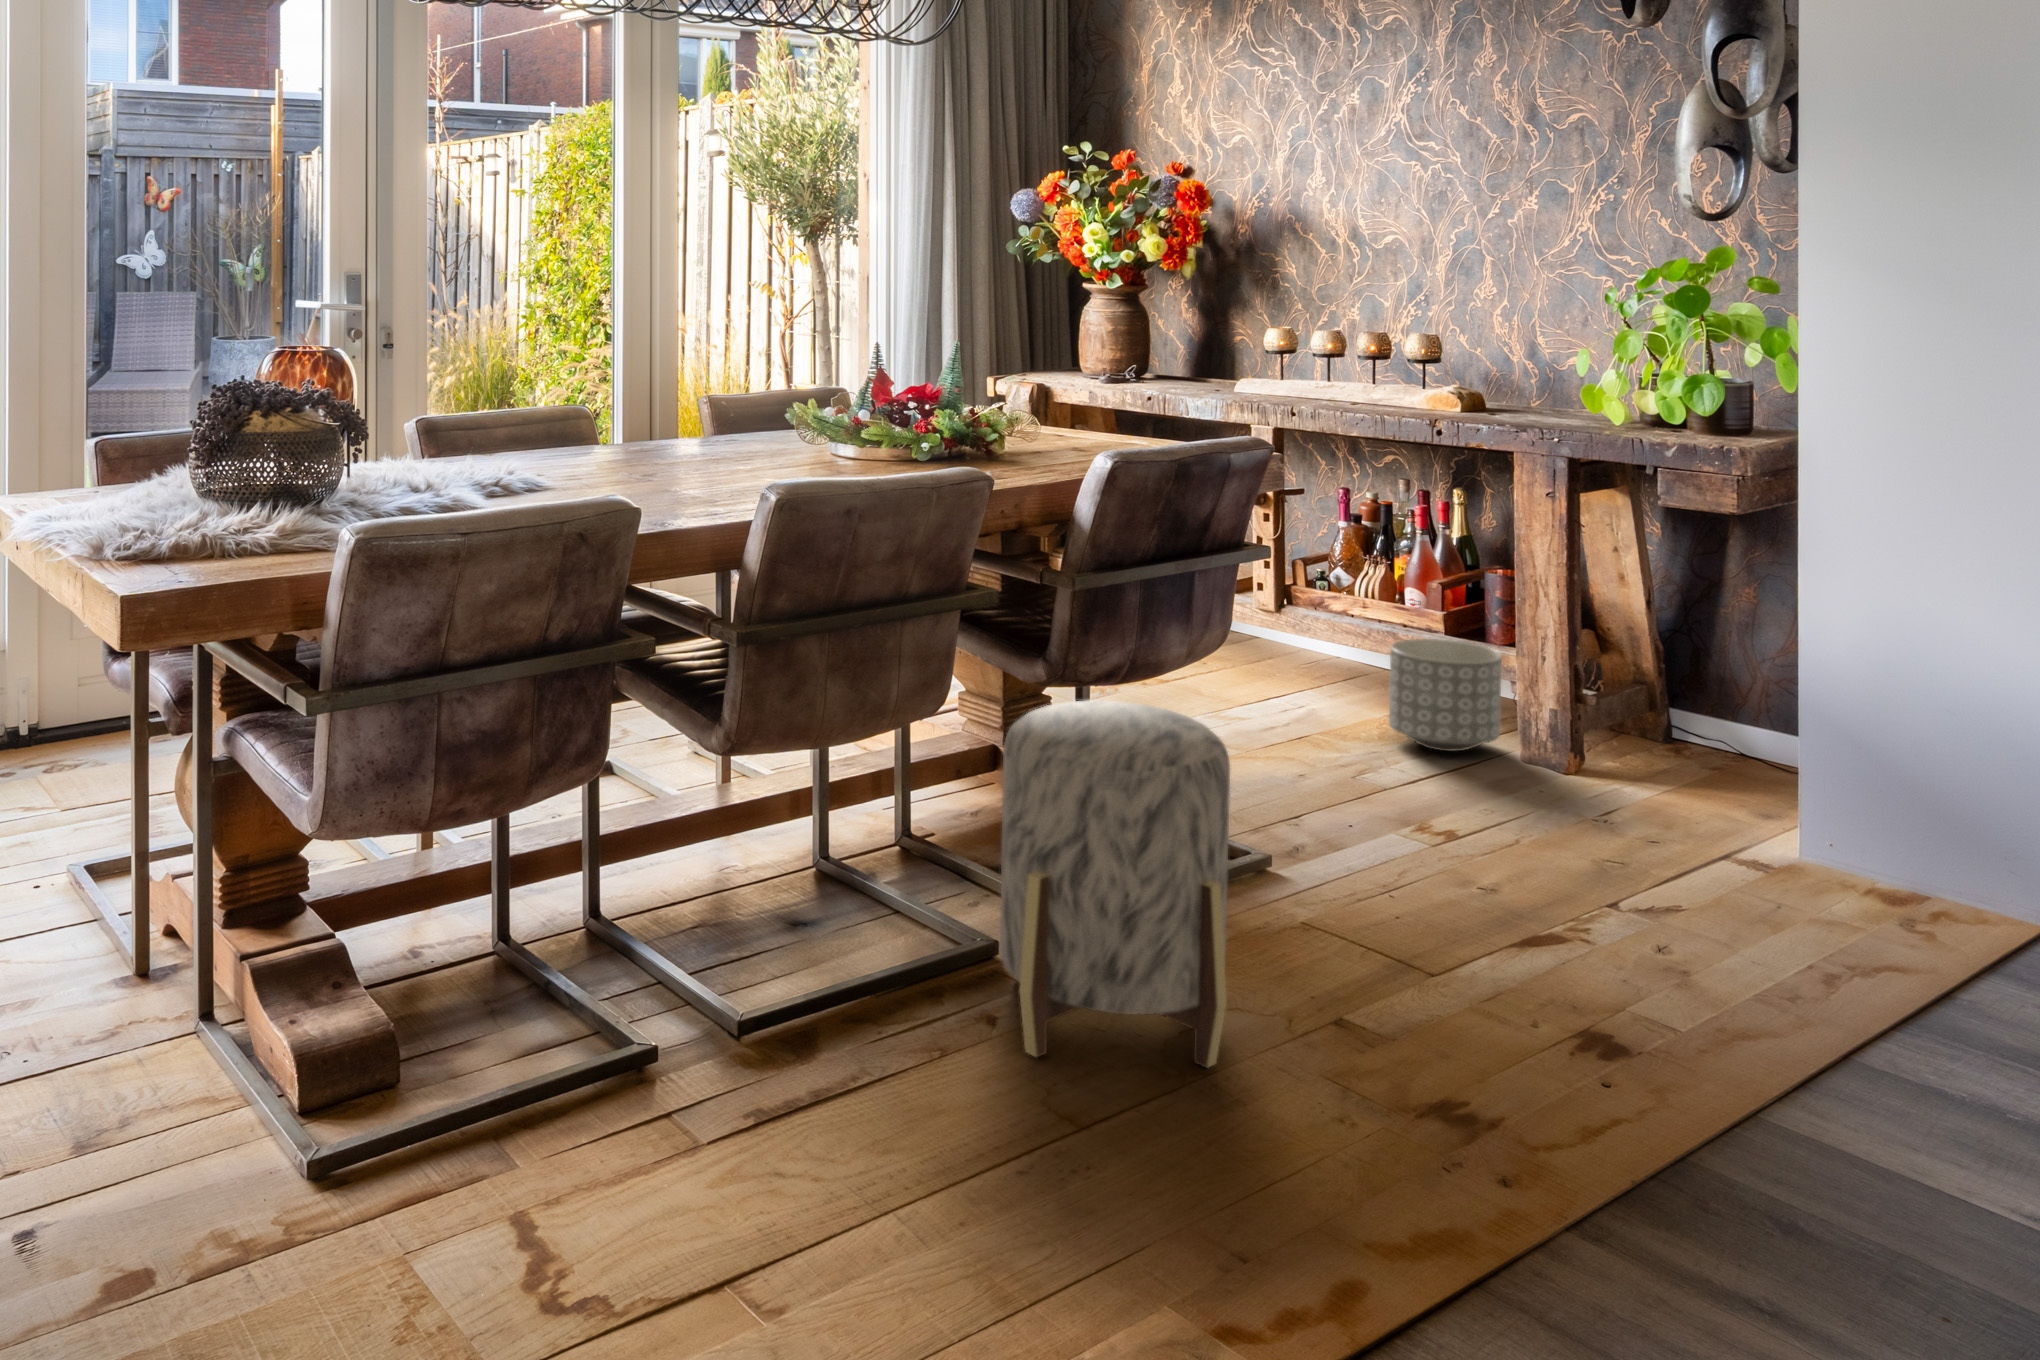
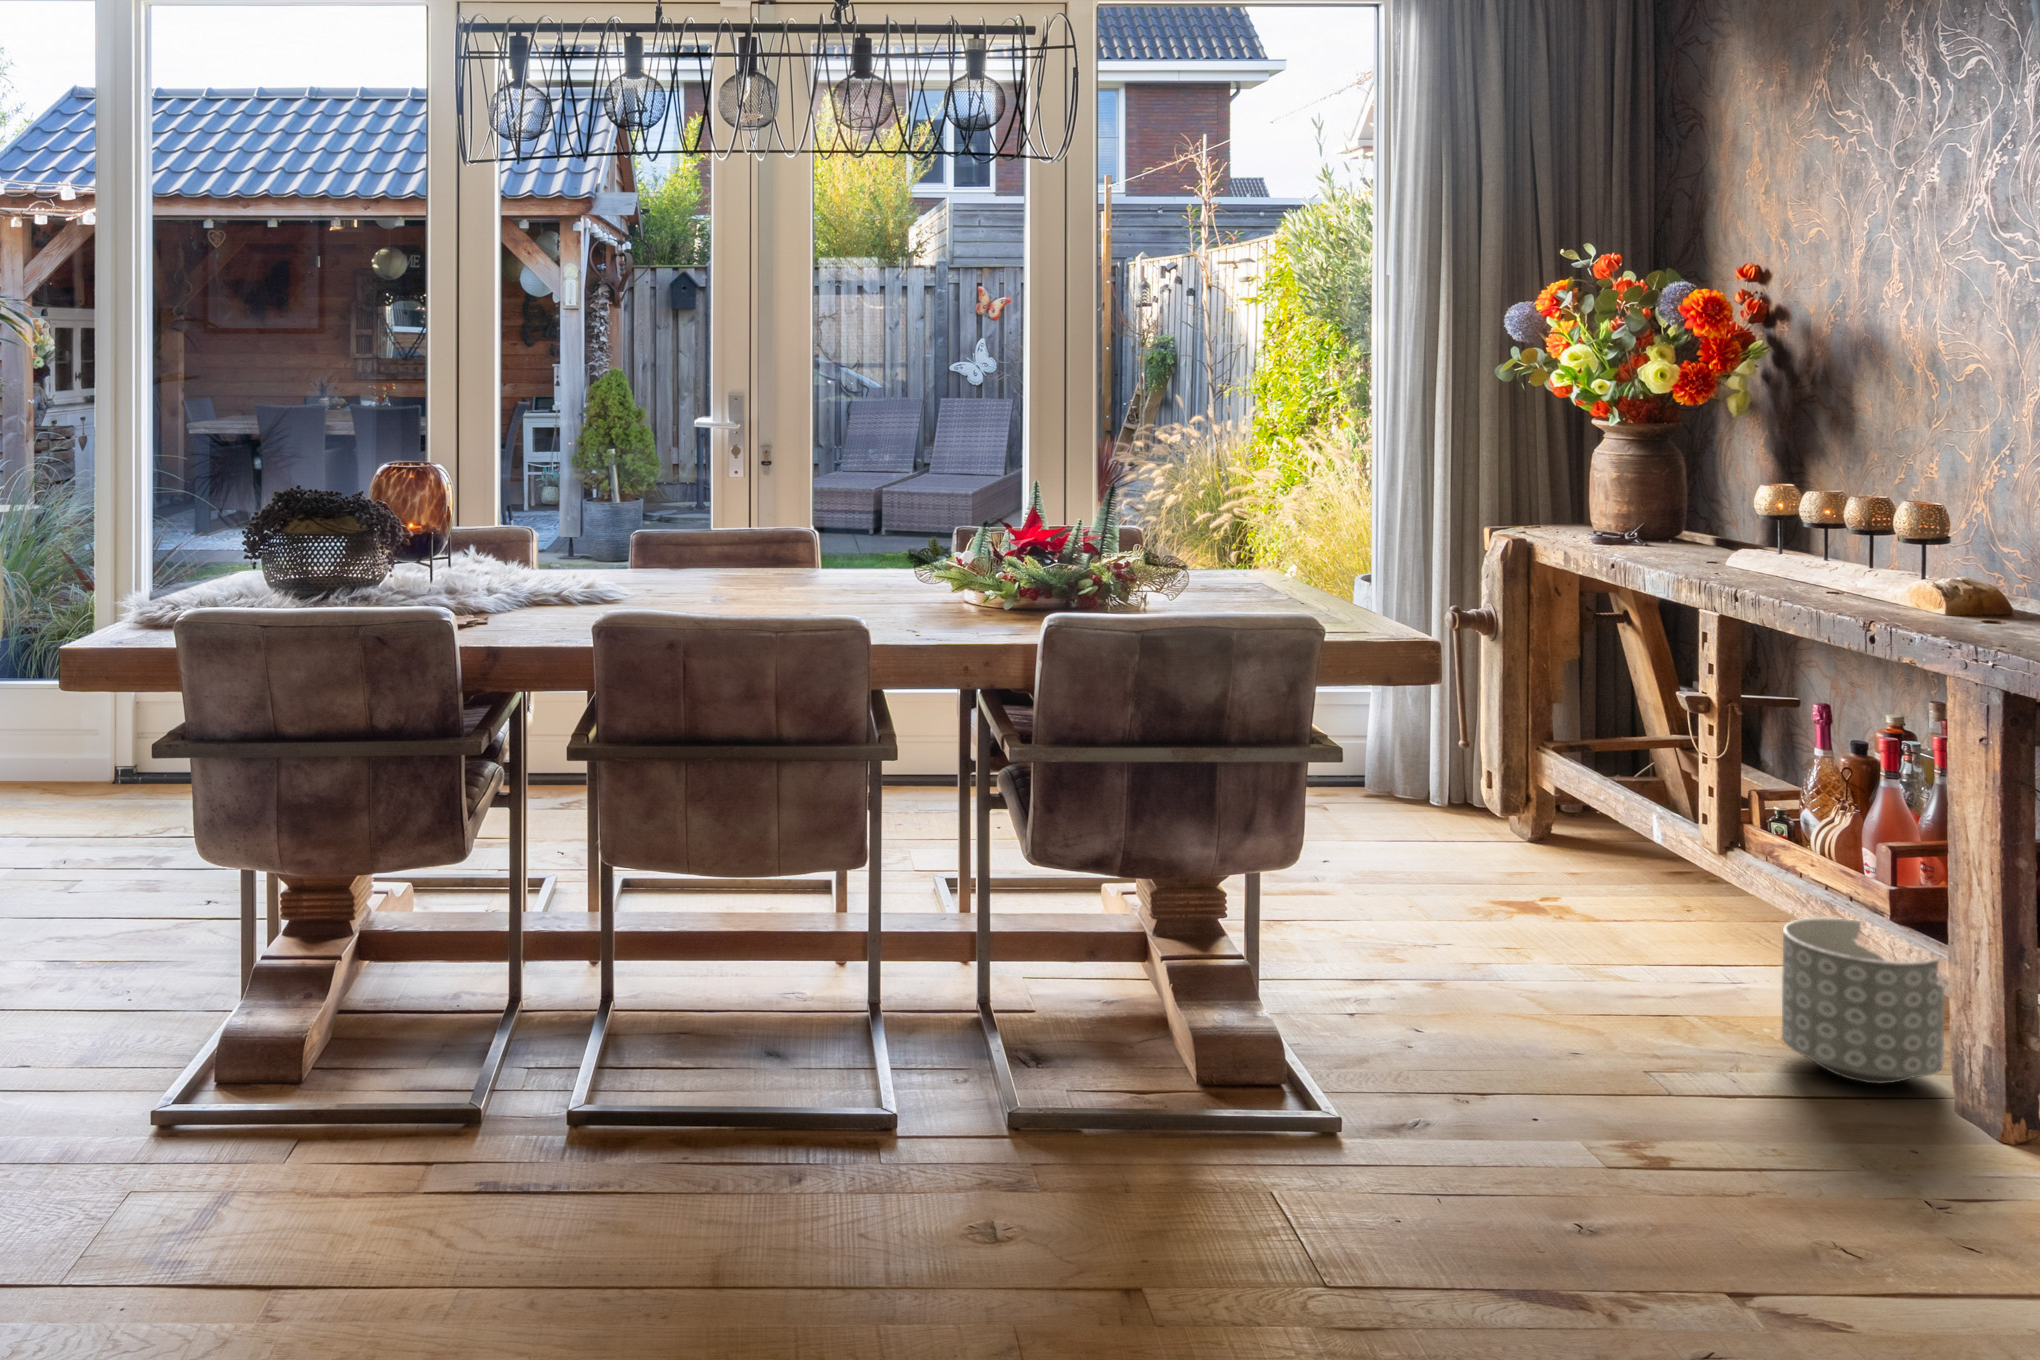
ottoman: present [1000,700,1230,1068] -> none [745,883,1028,1304]

